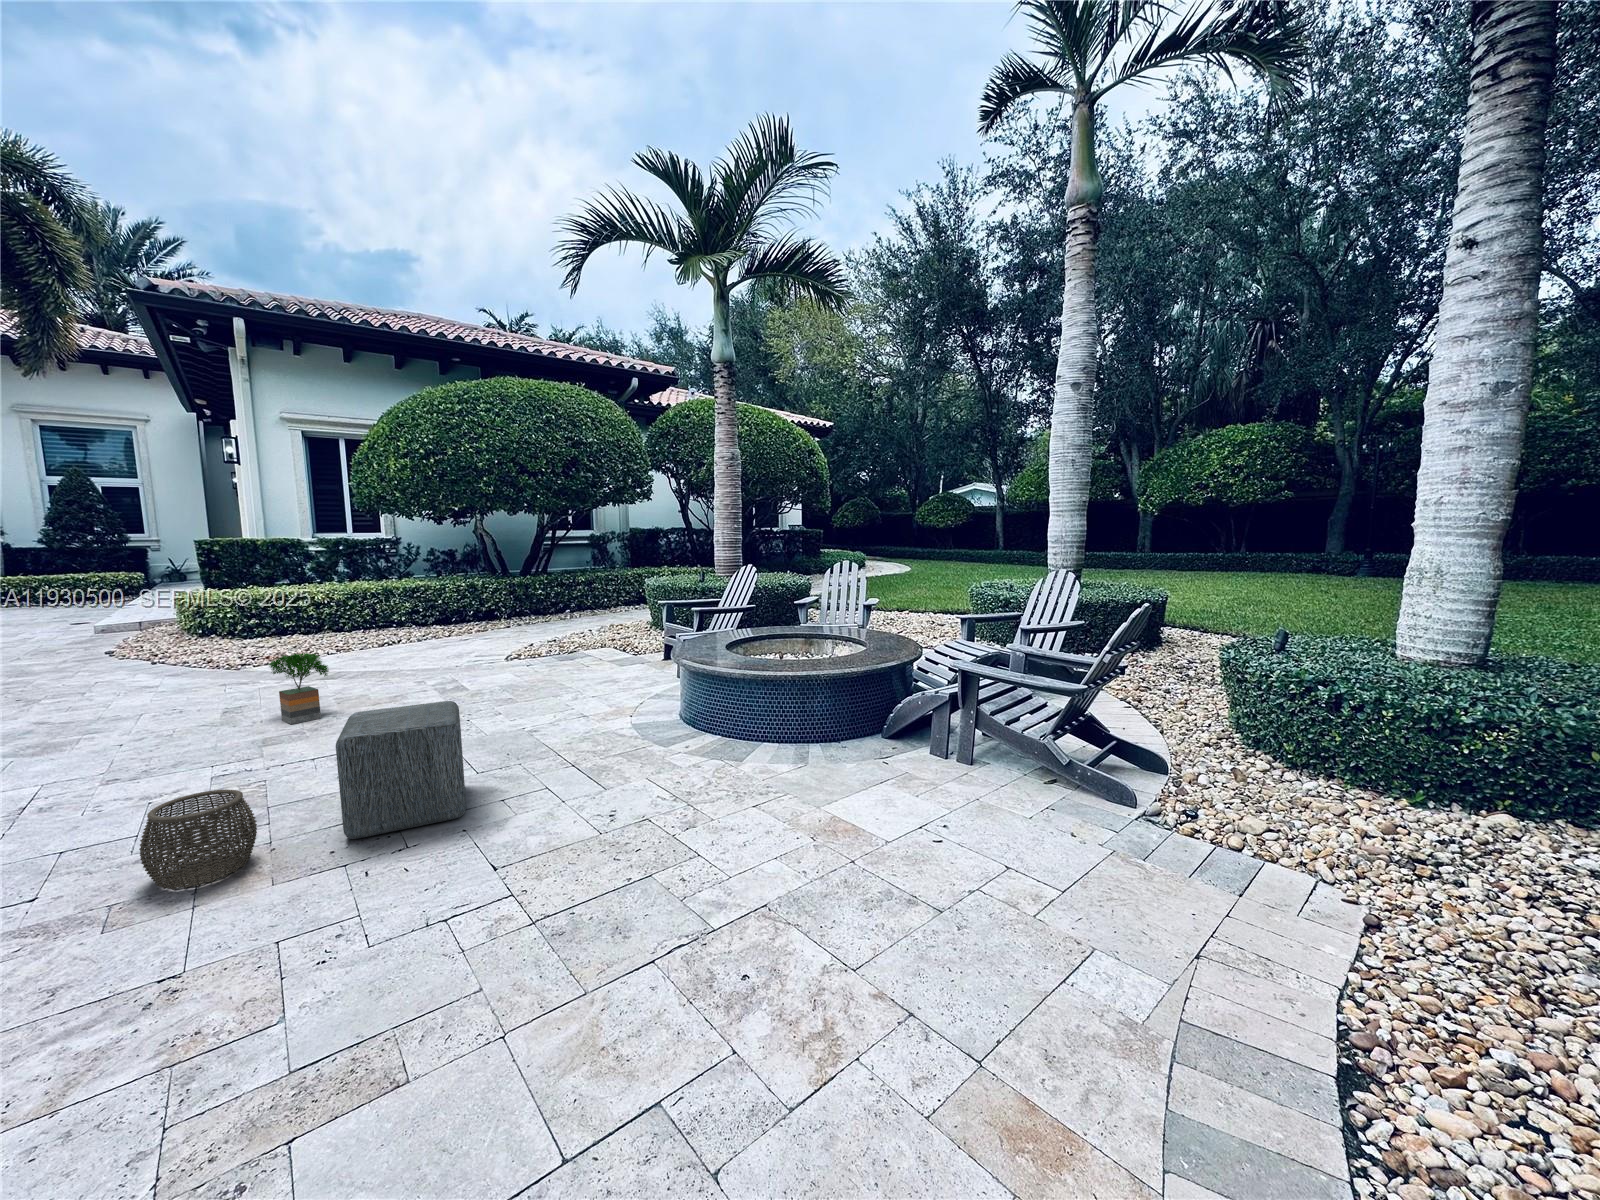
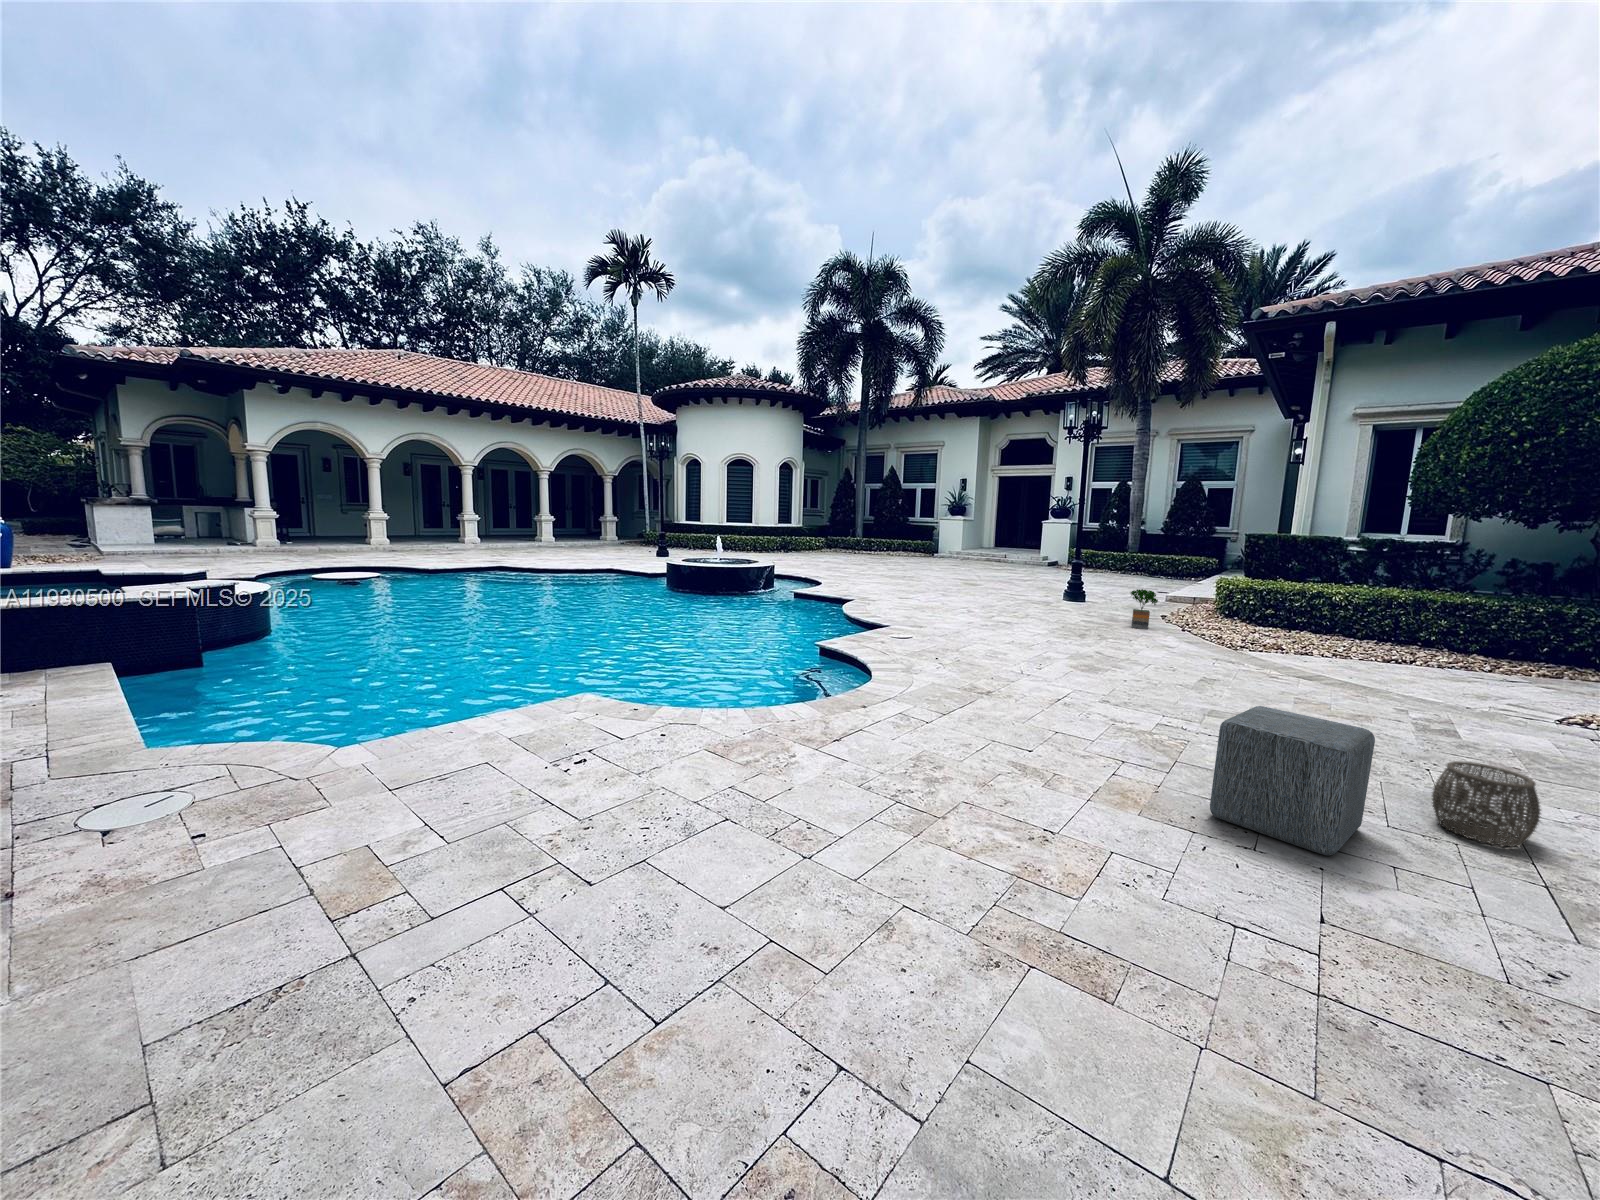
potted tree: present [269,653,329,724] -> present [1131,589,1158,629]
woven basket: present [139,790,257,890] -> present [1432,761,1541,847]

